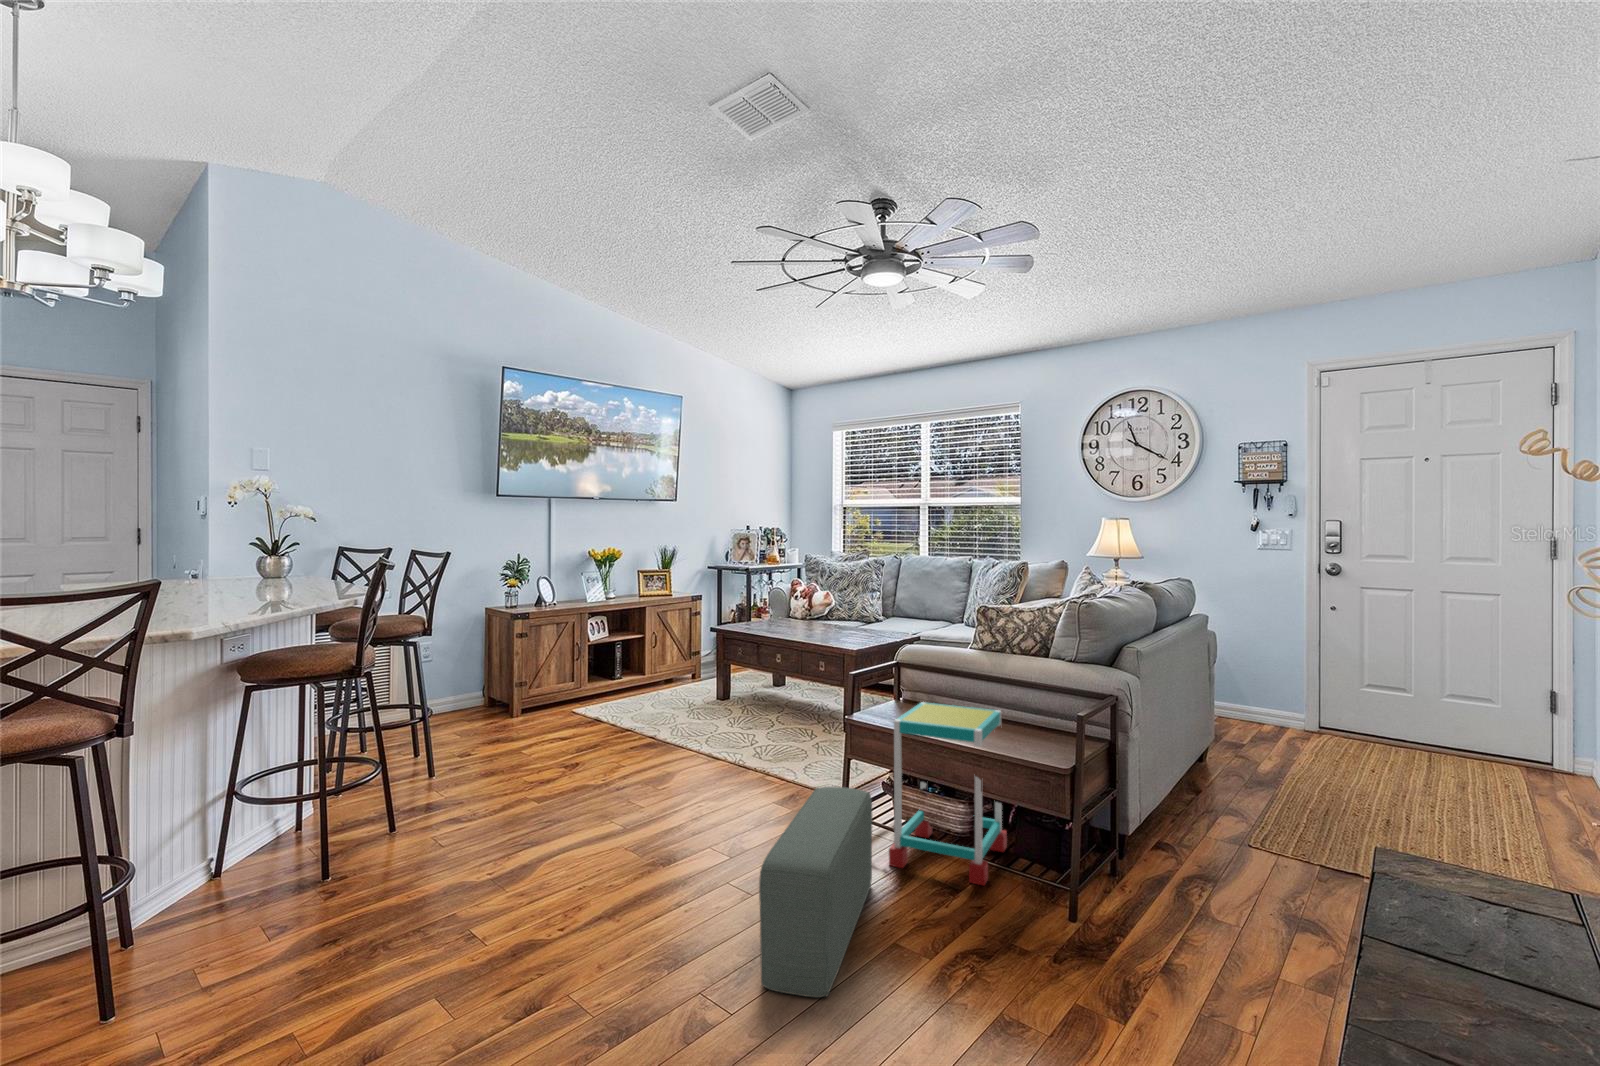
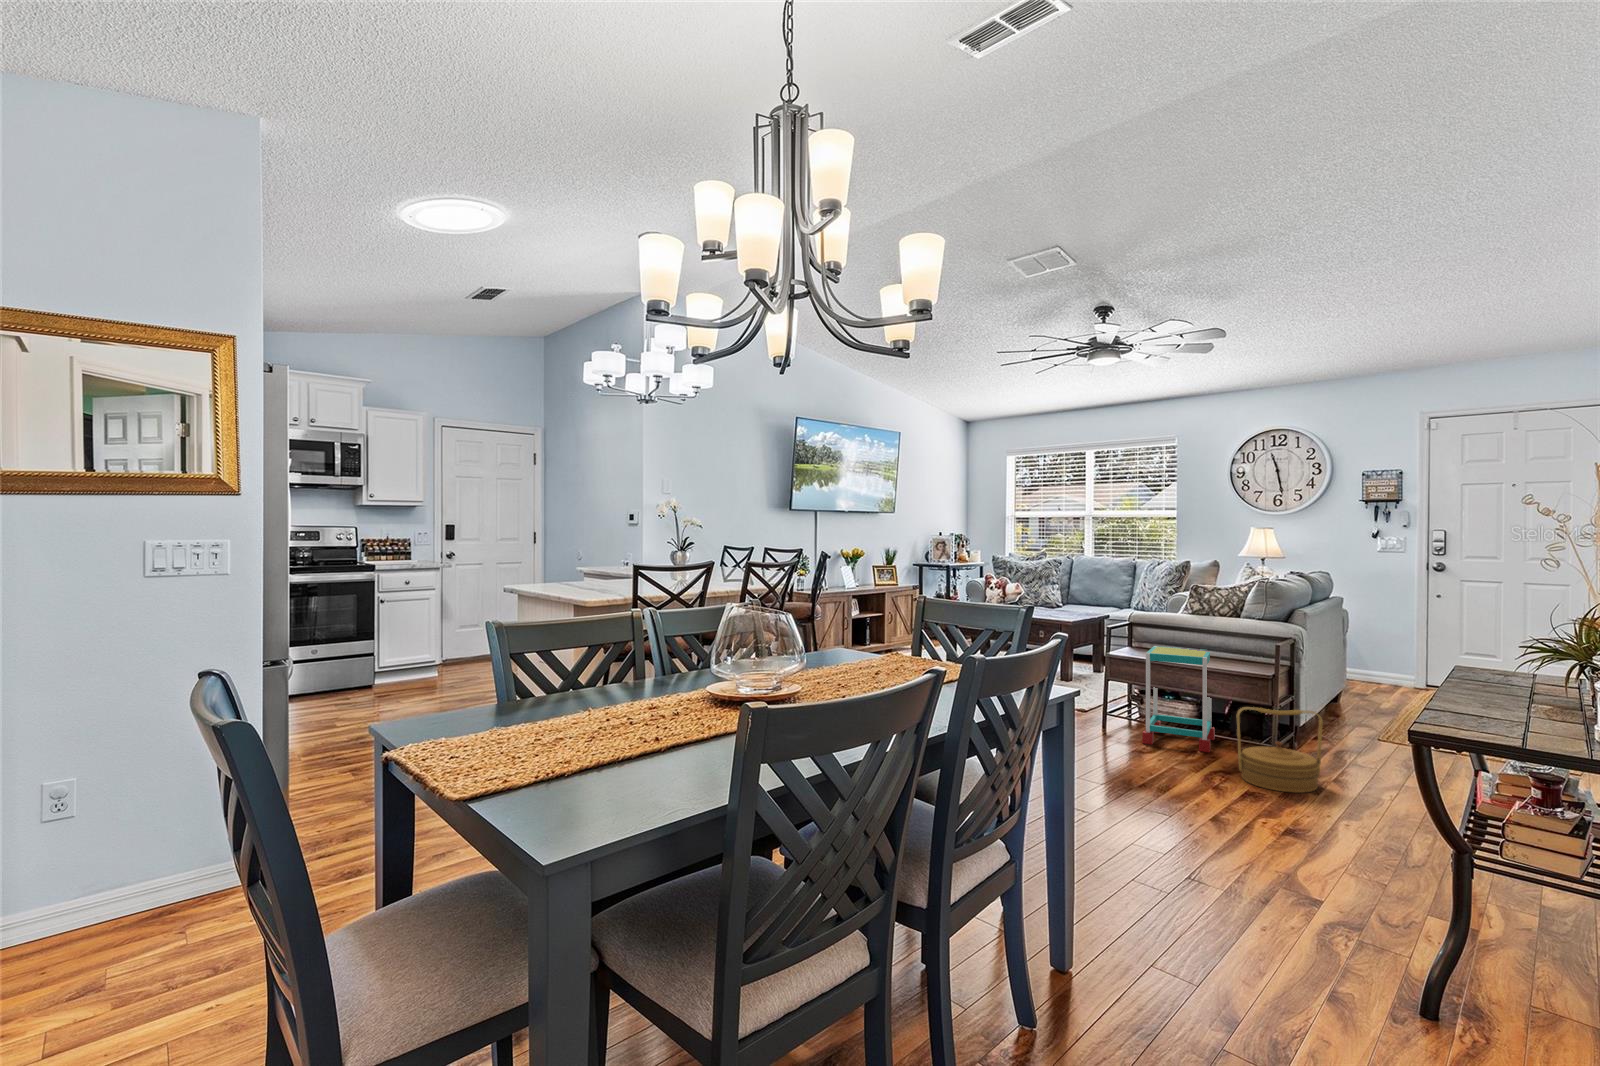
pouf: present [759,787,872,997] -> none [1101,690,1148,785]
basket: none [1002,835,1142,1004] -> present [1237,707,1323,793]

